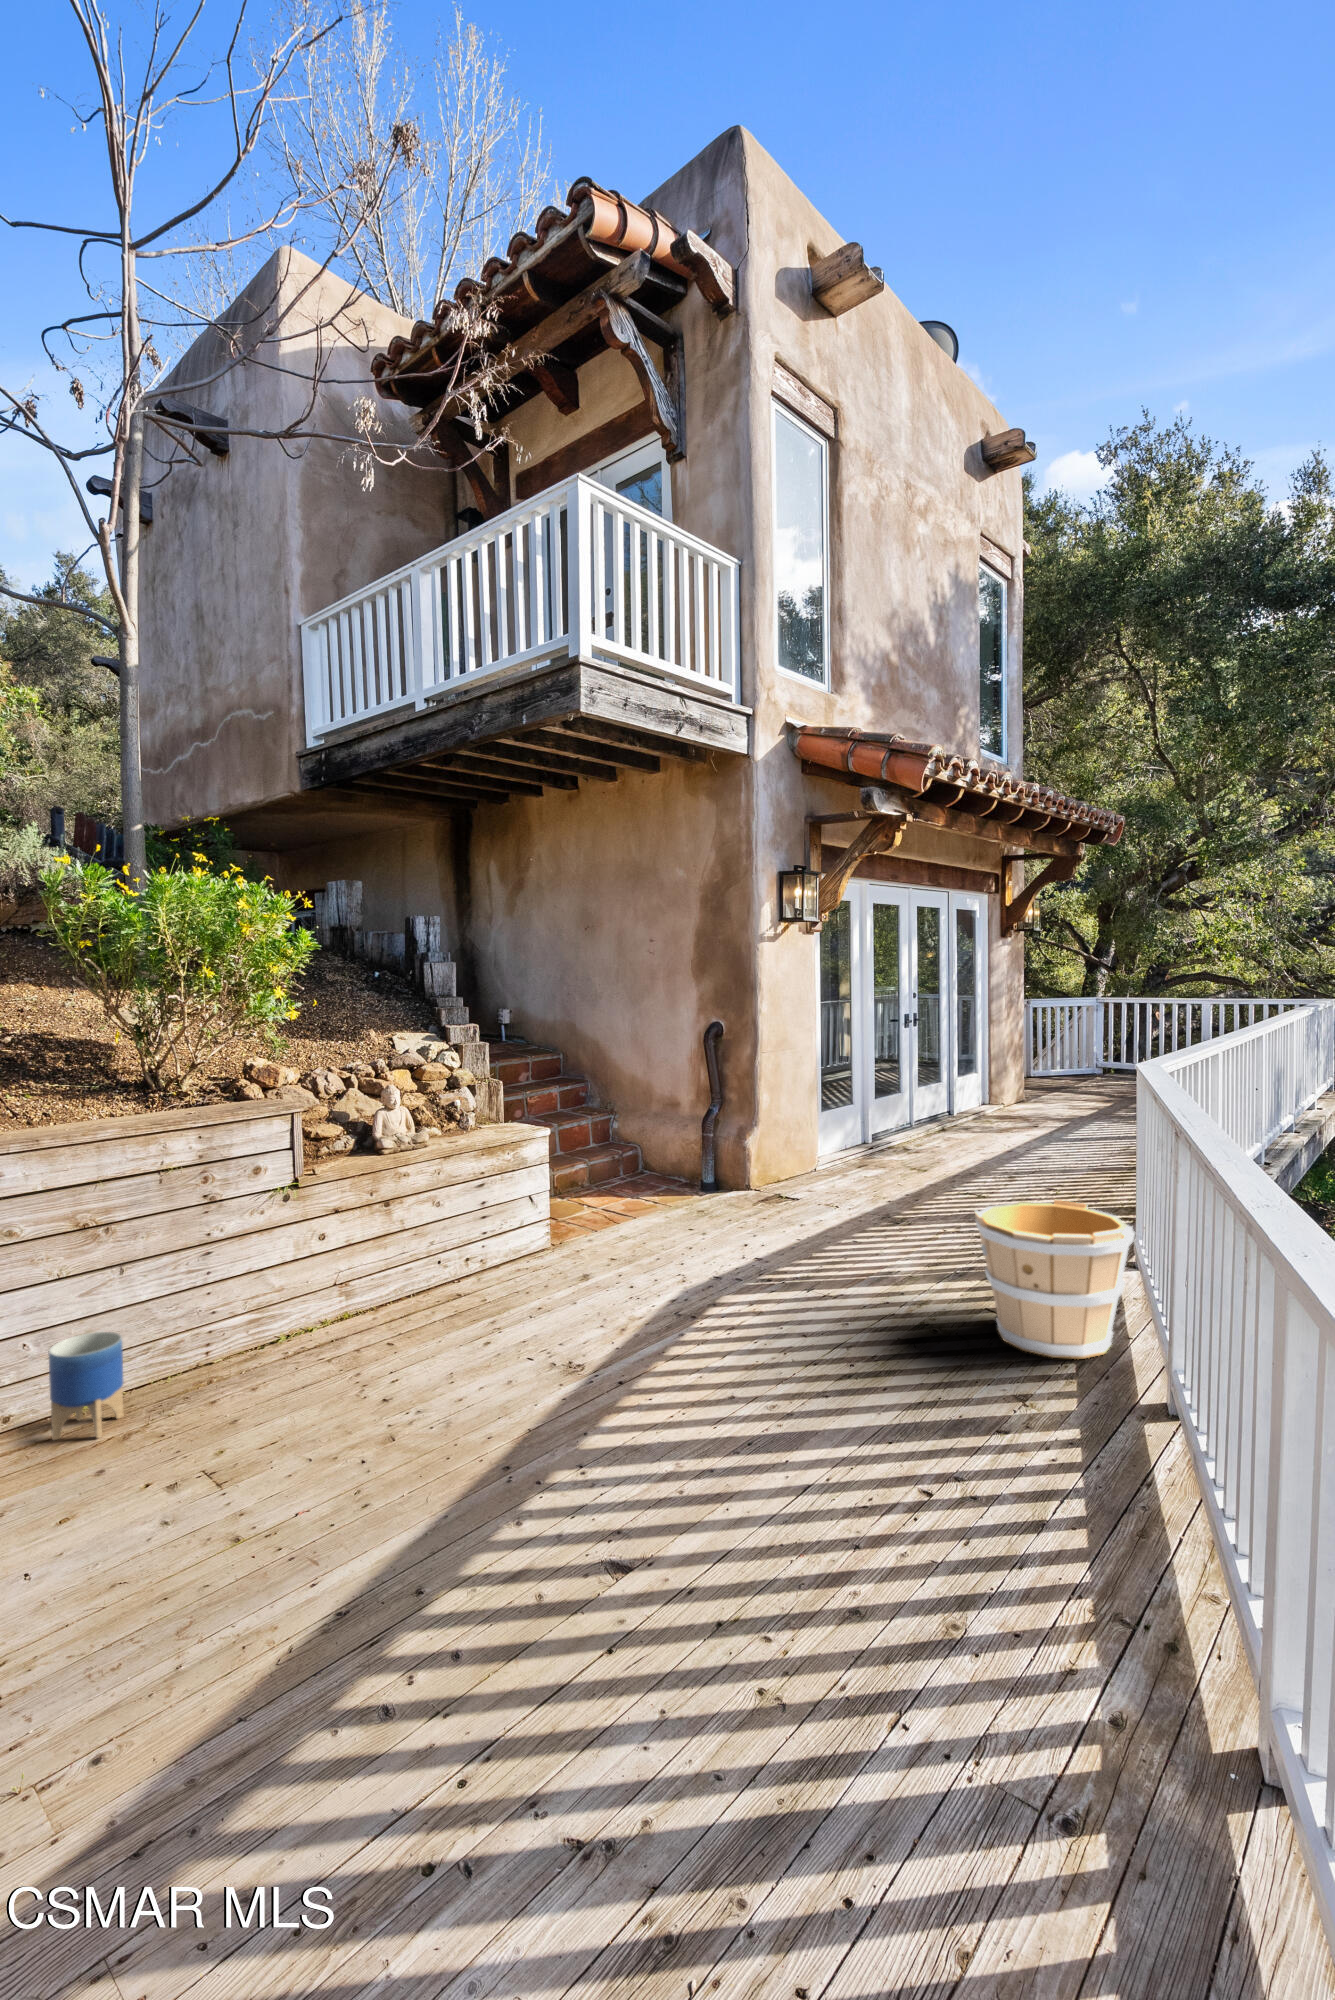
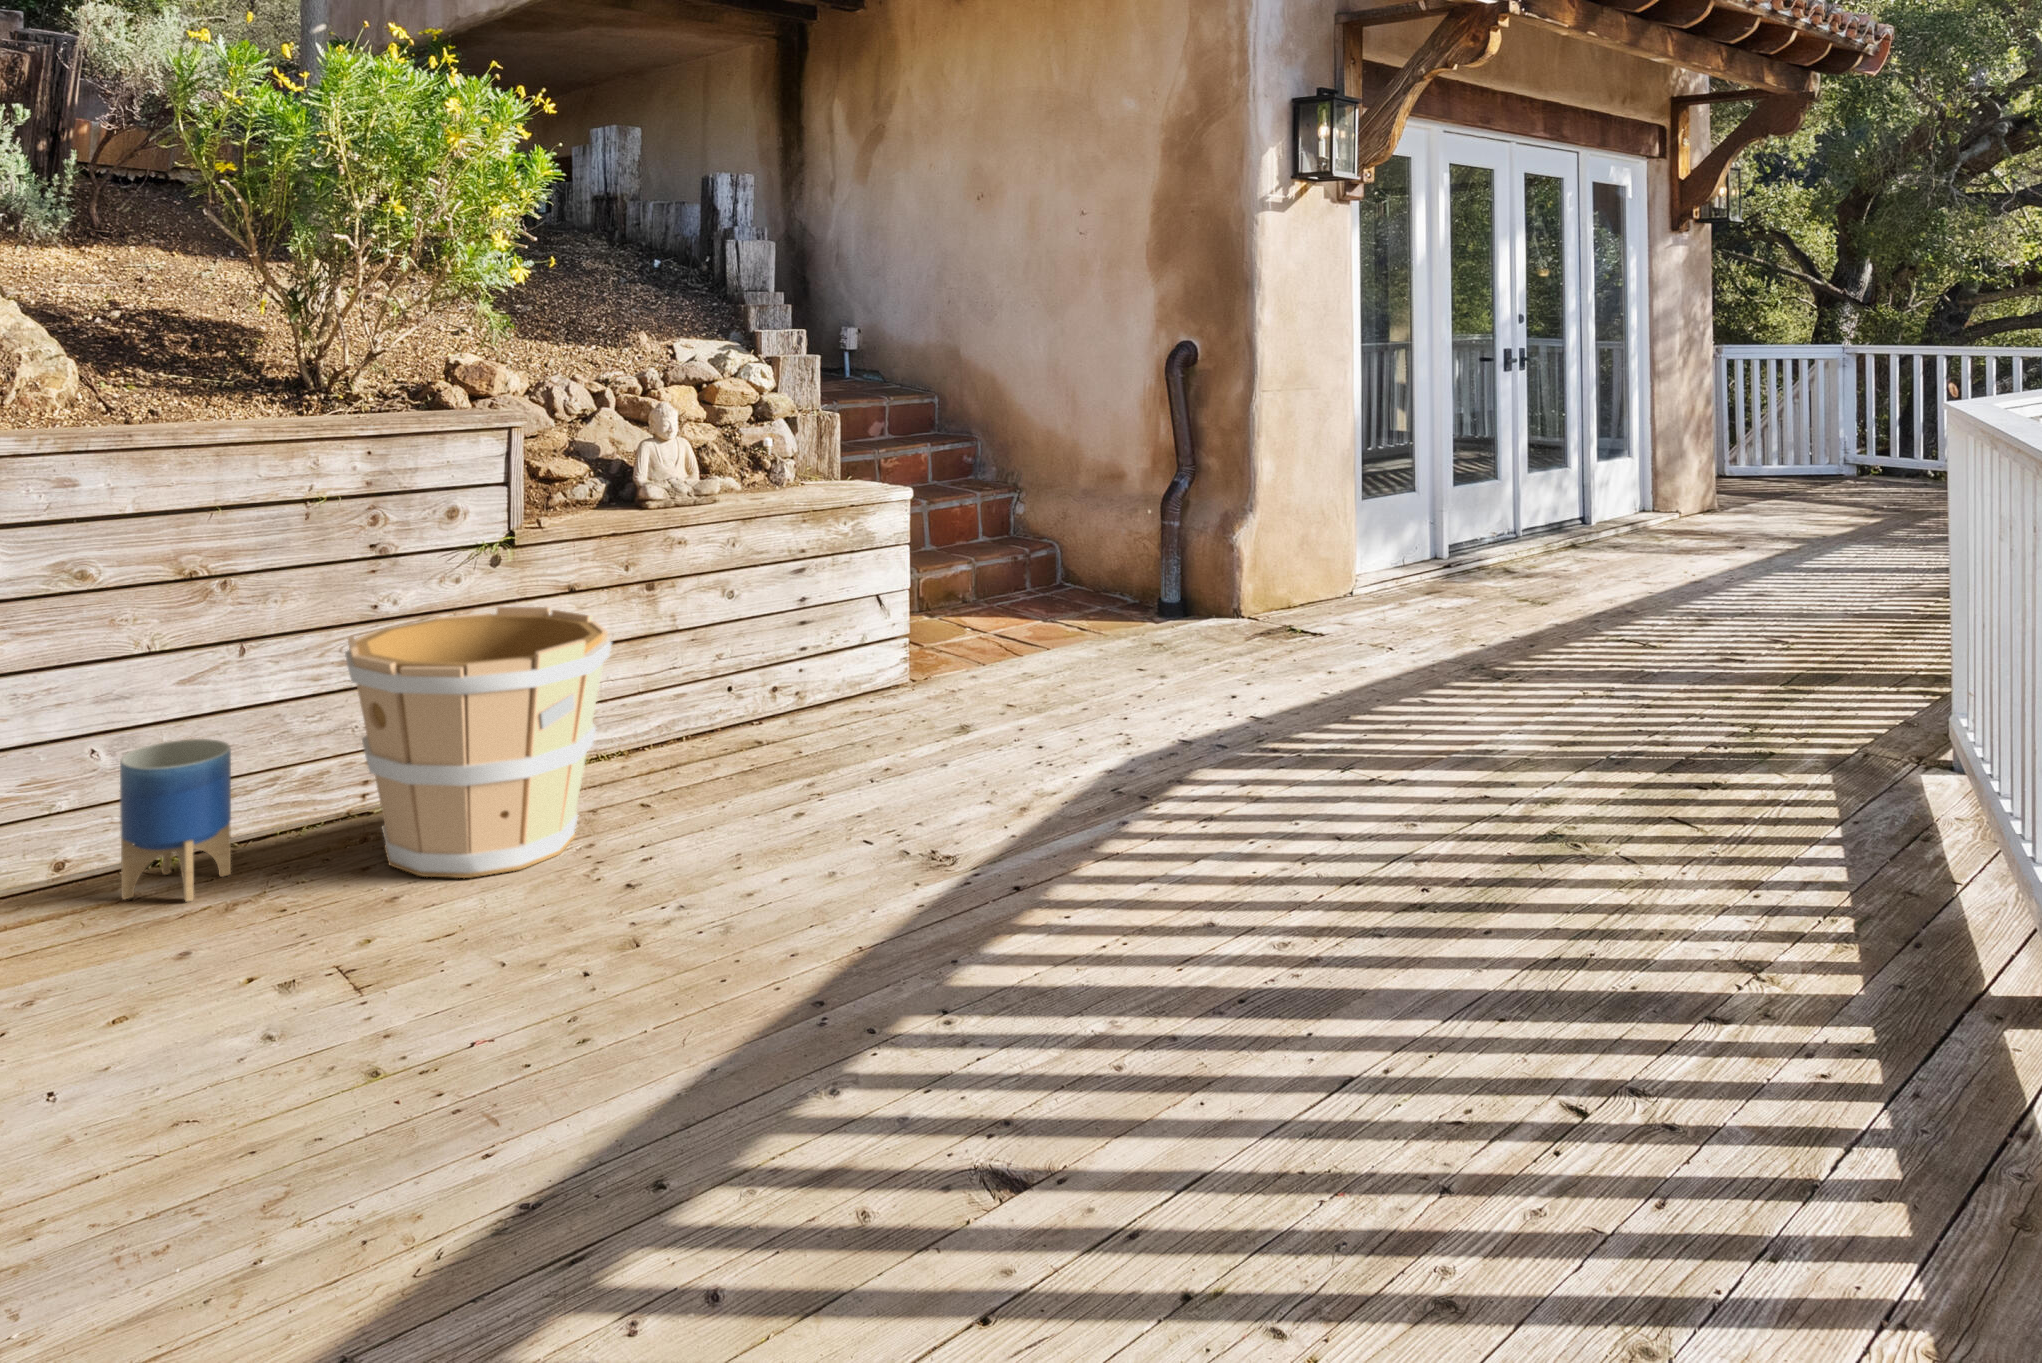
wooden bucket: present [975,1200,1135,1359] -> present [345,607,611,878]

